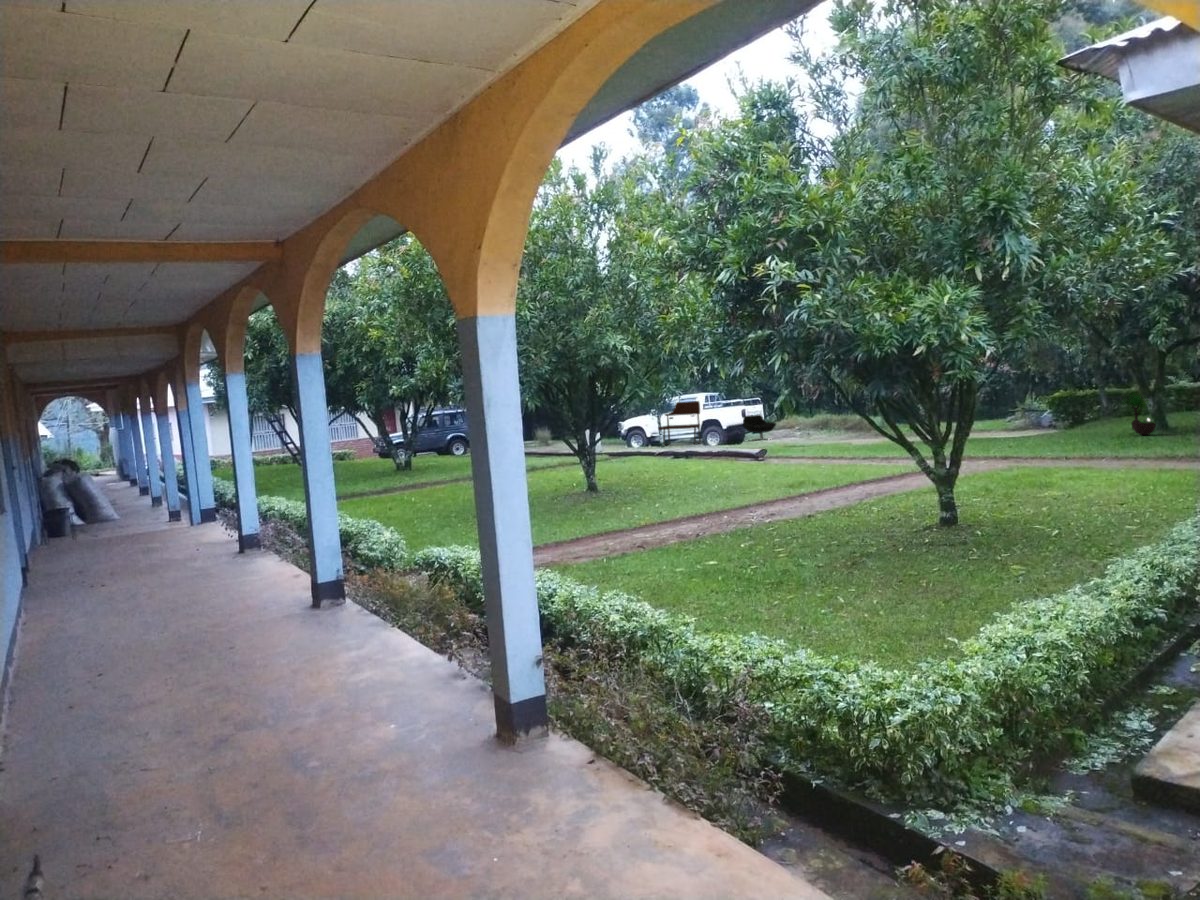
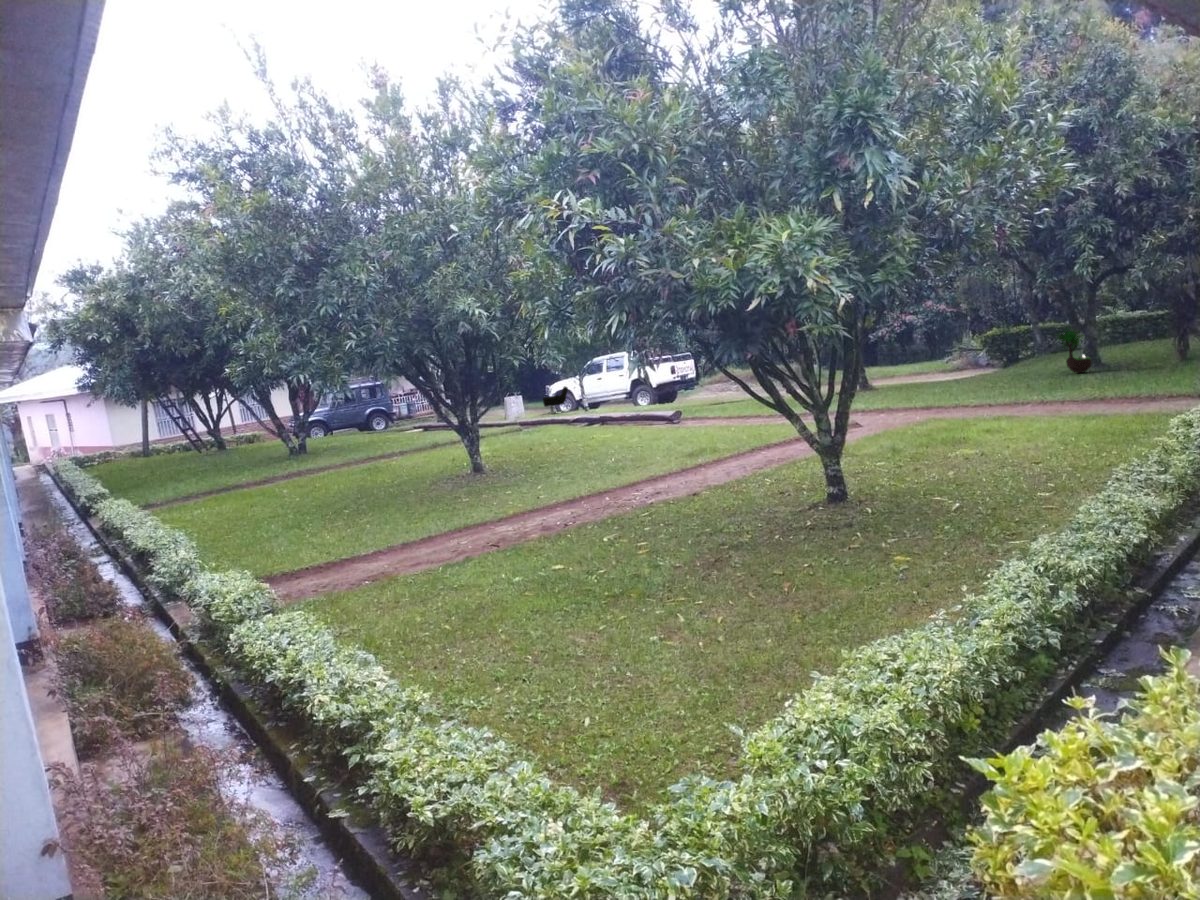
bench: present [658,401,701,446] -> none [582,360,629,409]
lounge chair: present [743,415,776,439] -> present [543,387,568,414]

